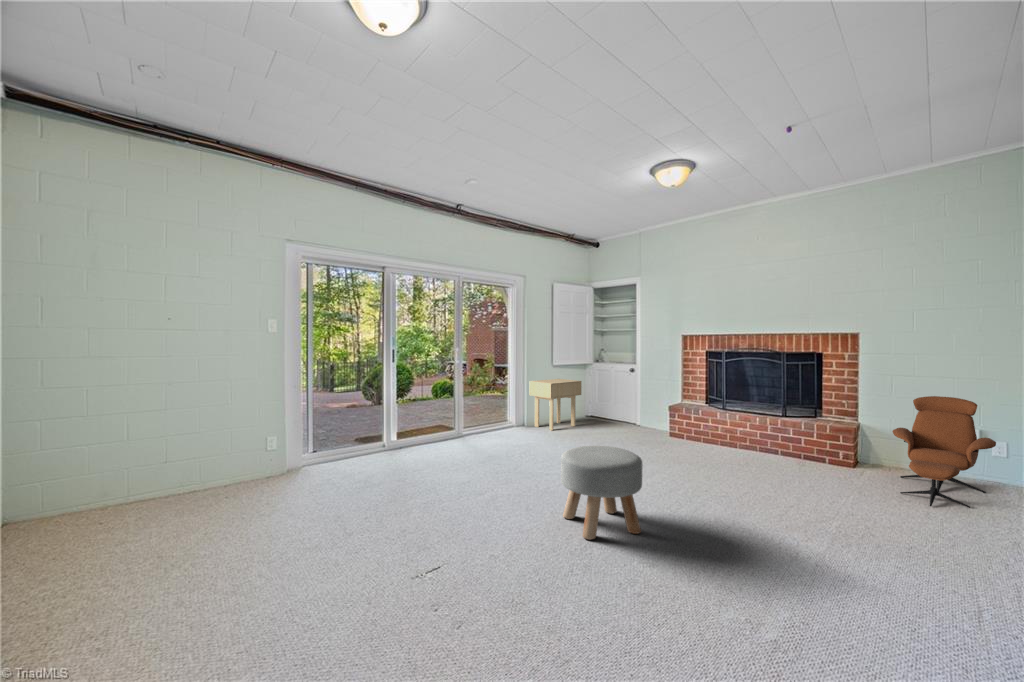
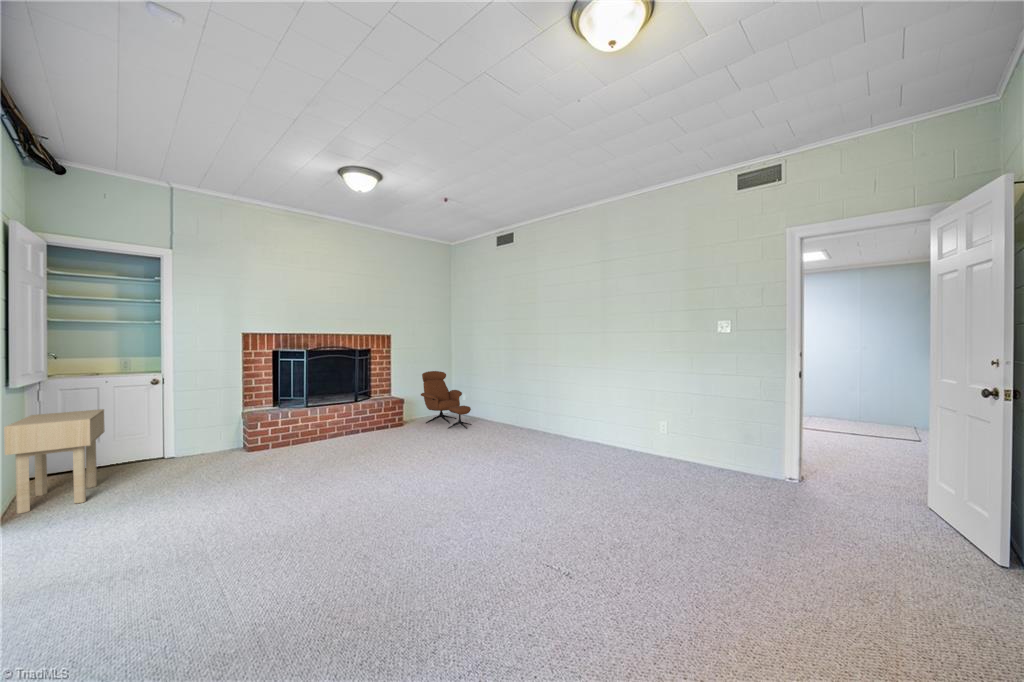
ottoman: present [561,446,643,540] -> none [419,433,490,514]

